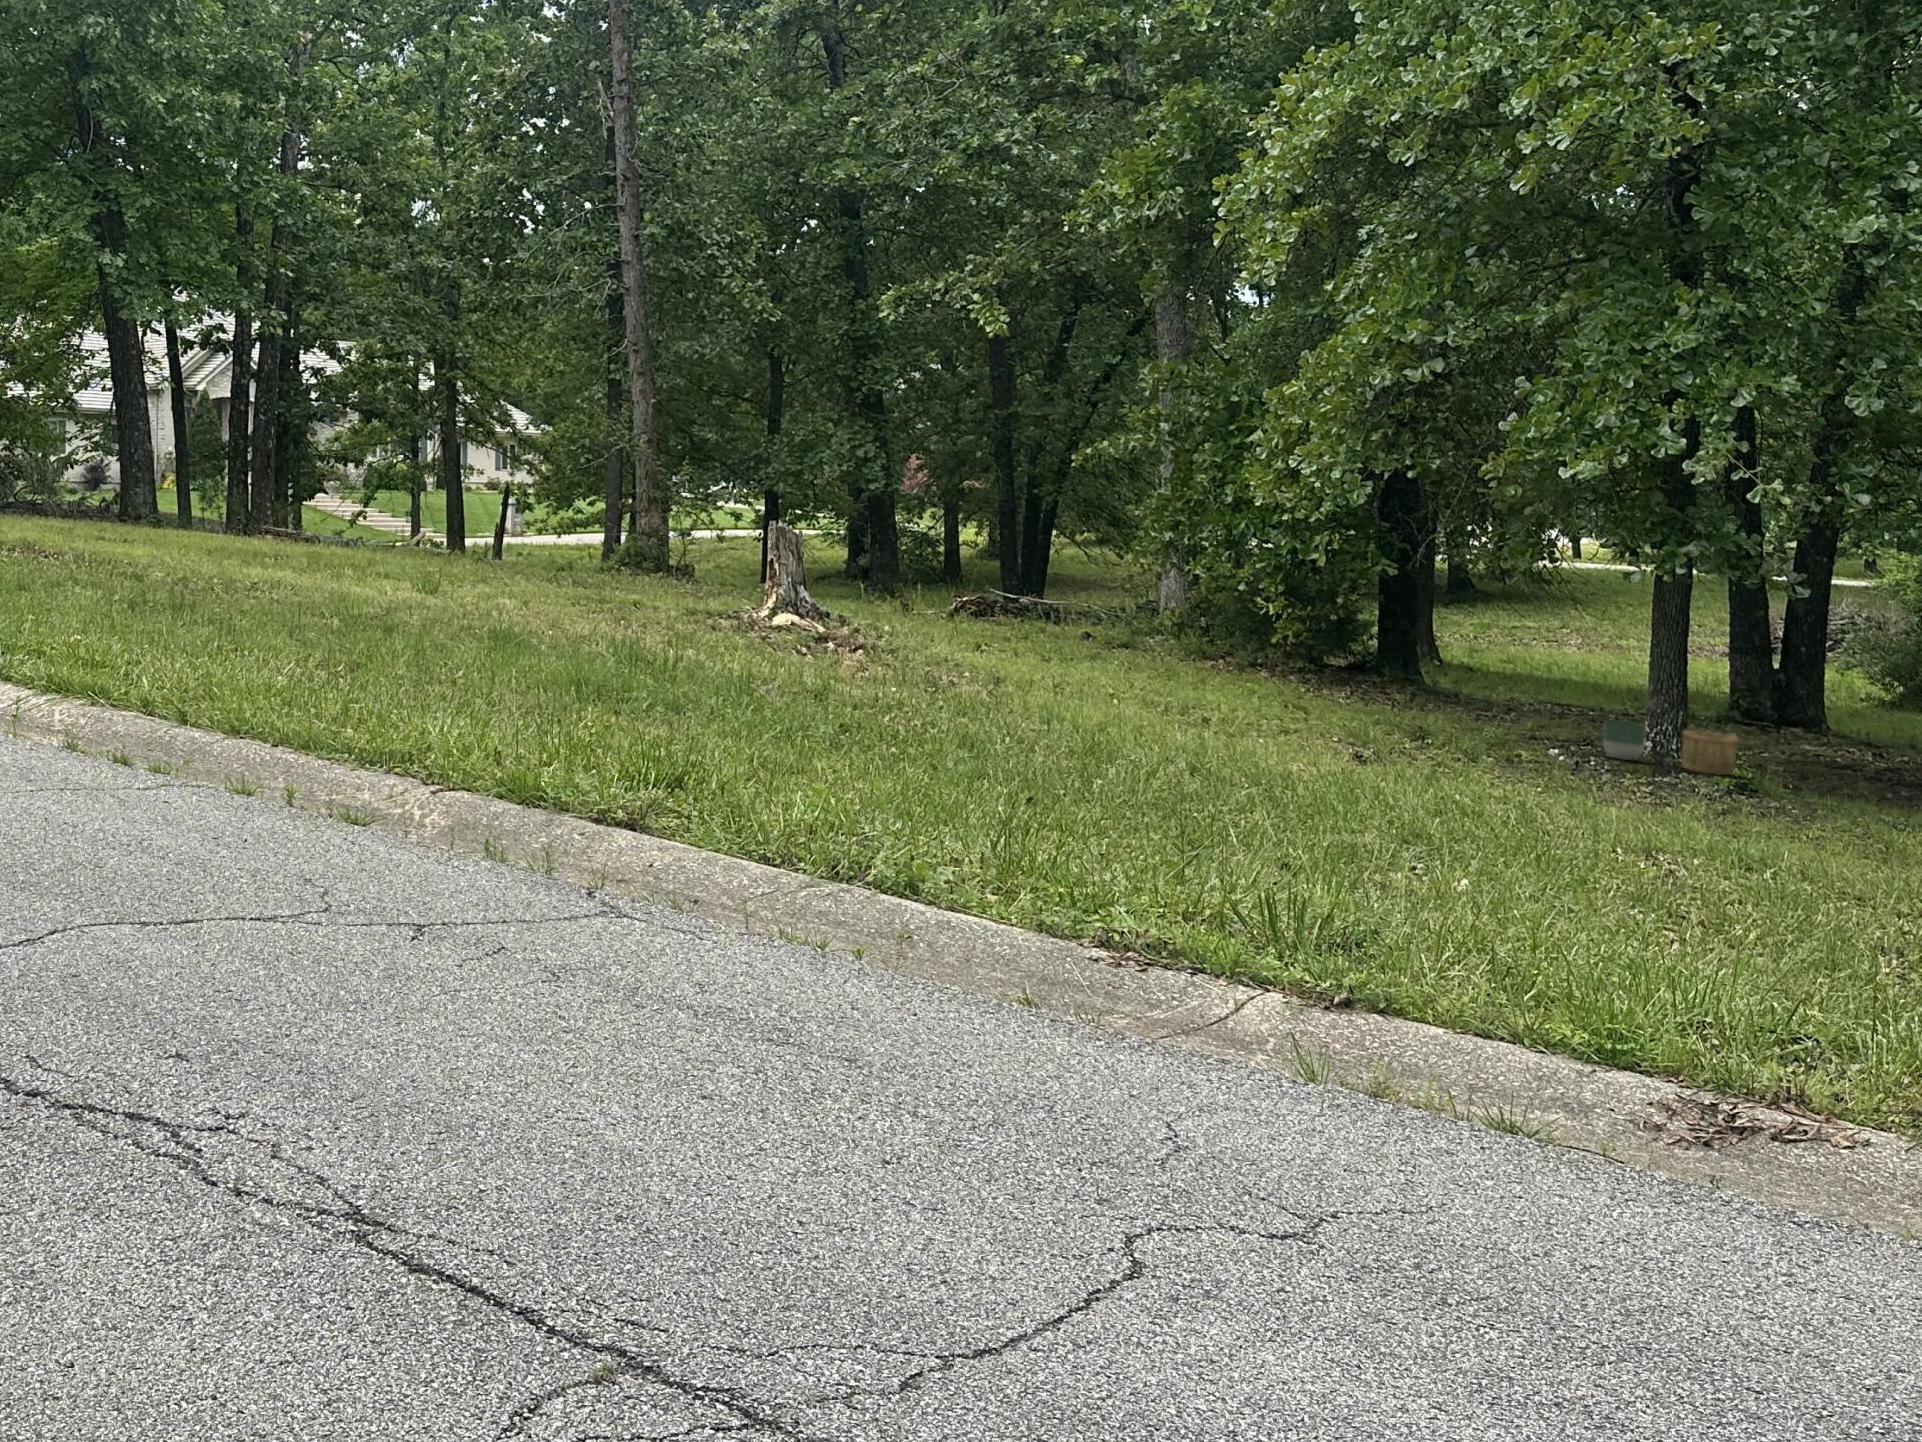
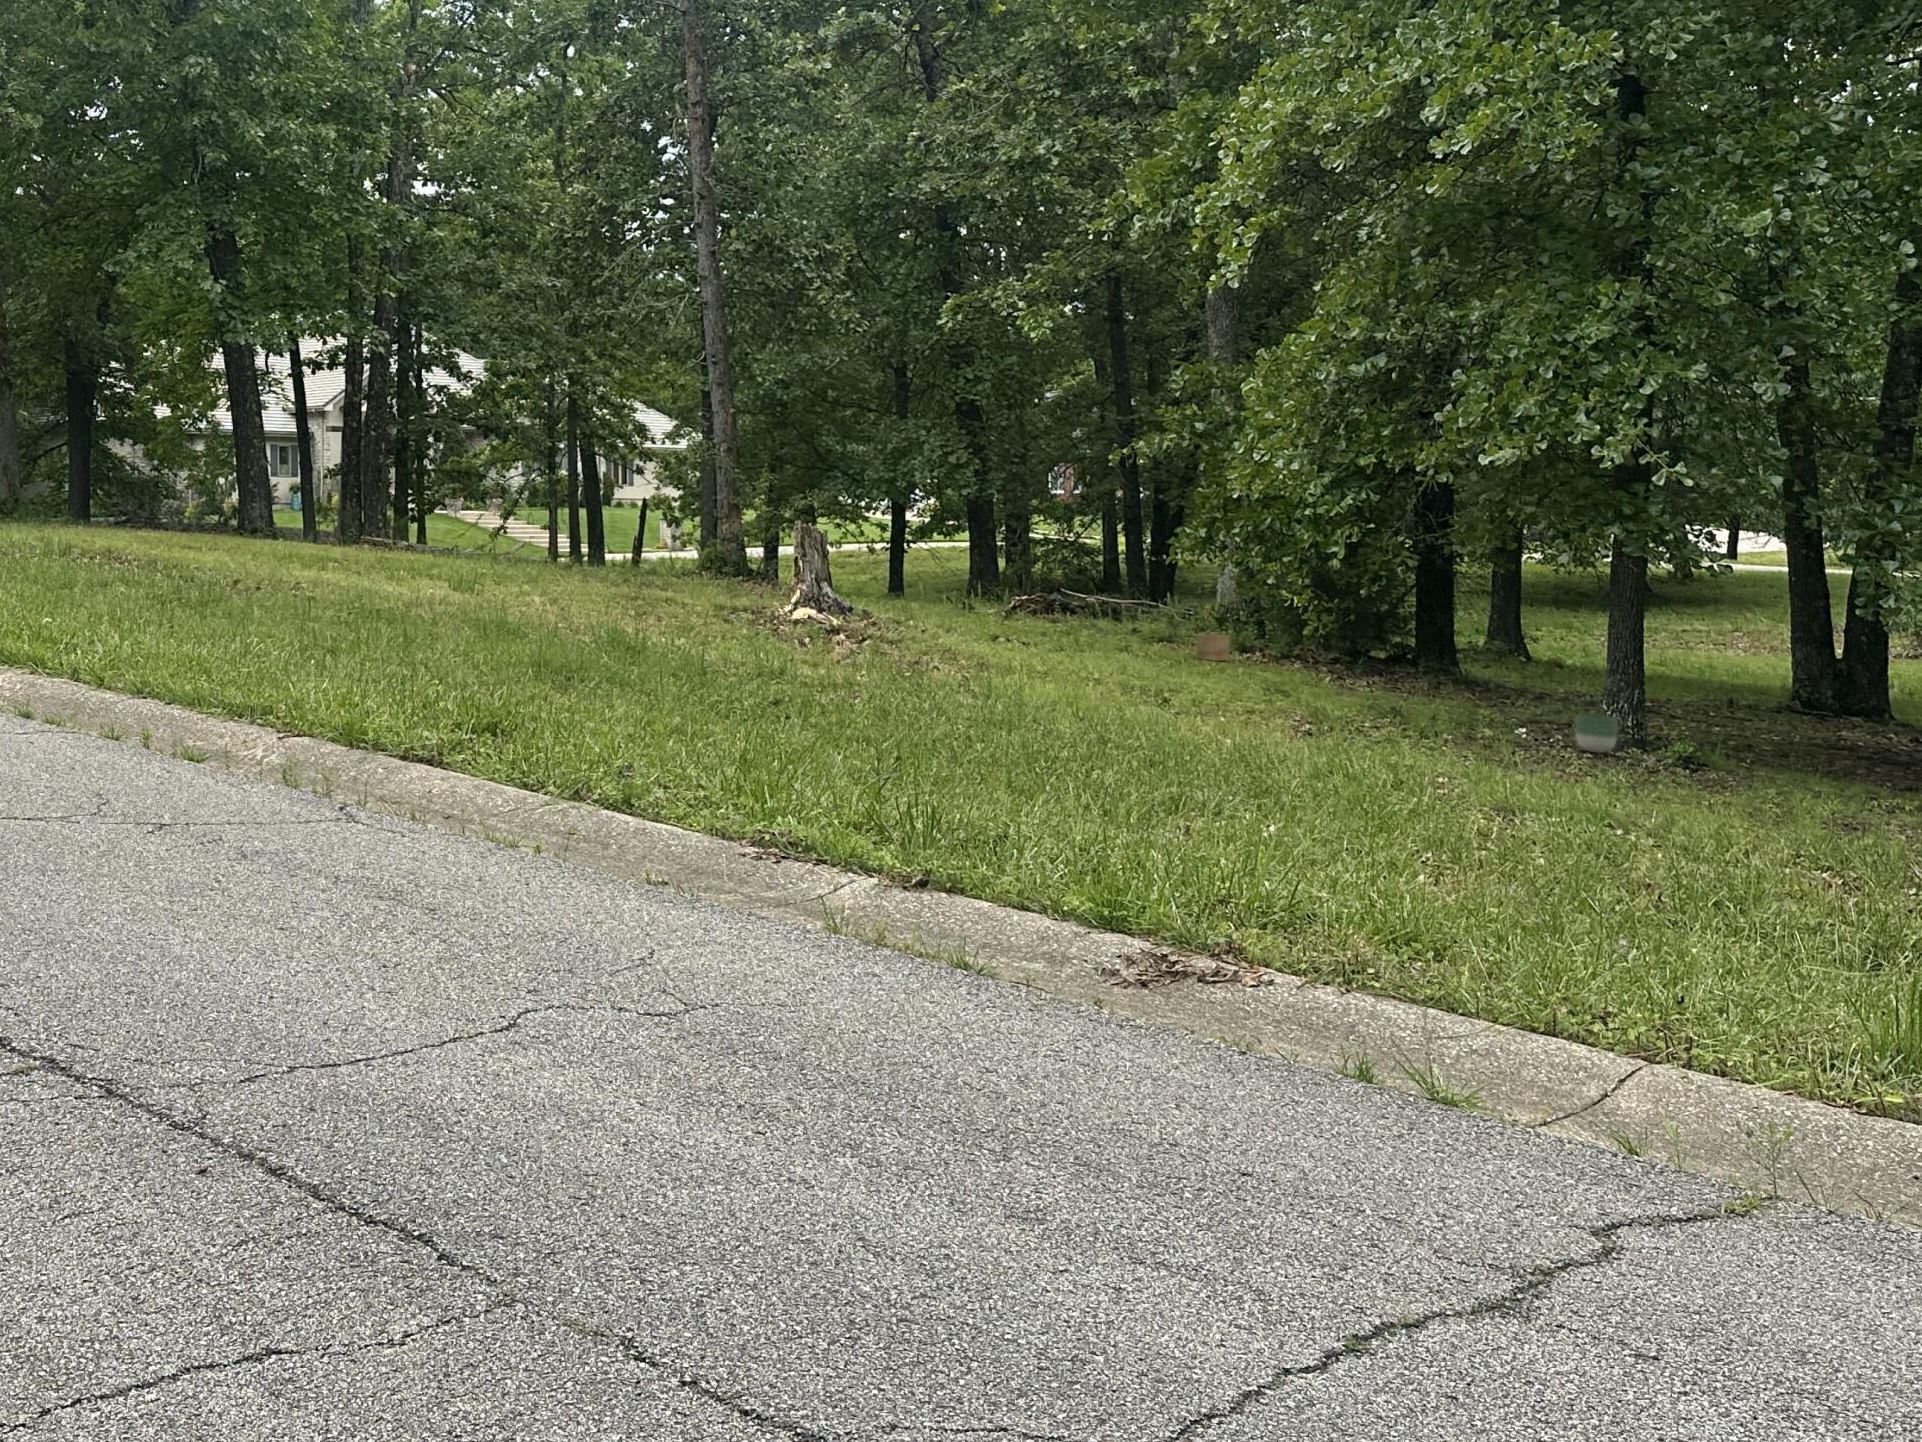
wooden bucket: present [1682,730,1739,775] -> present [1196,634,1230,661]

